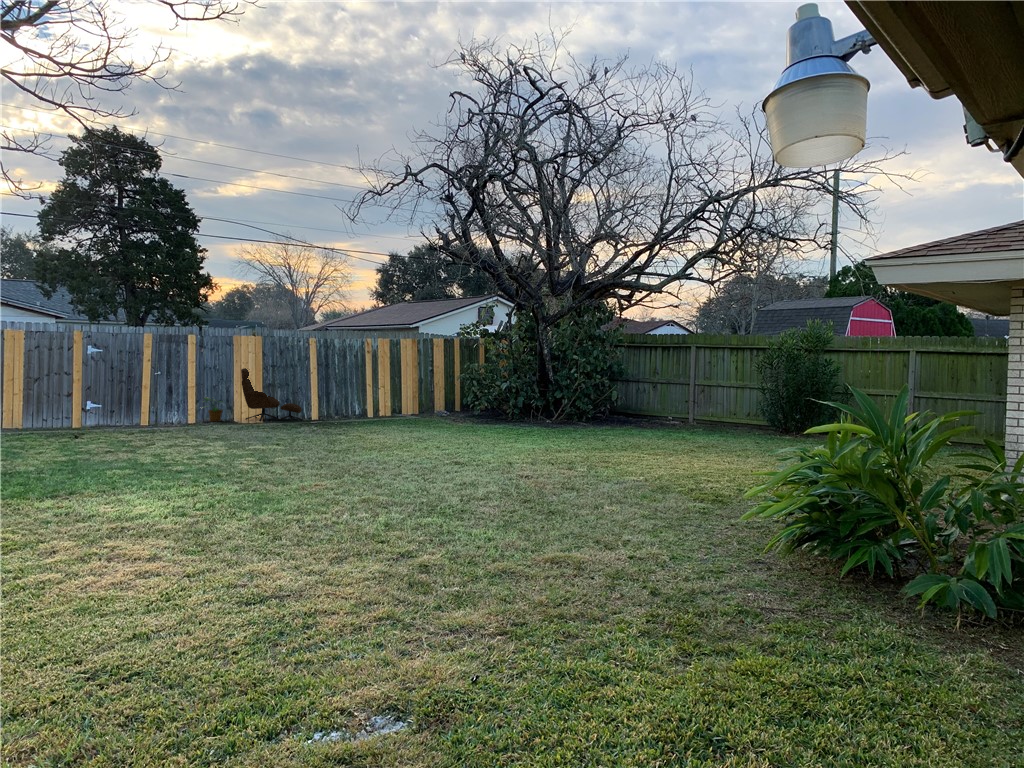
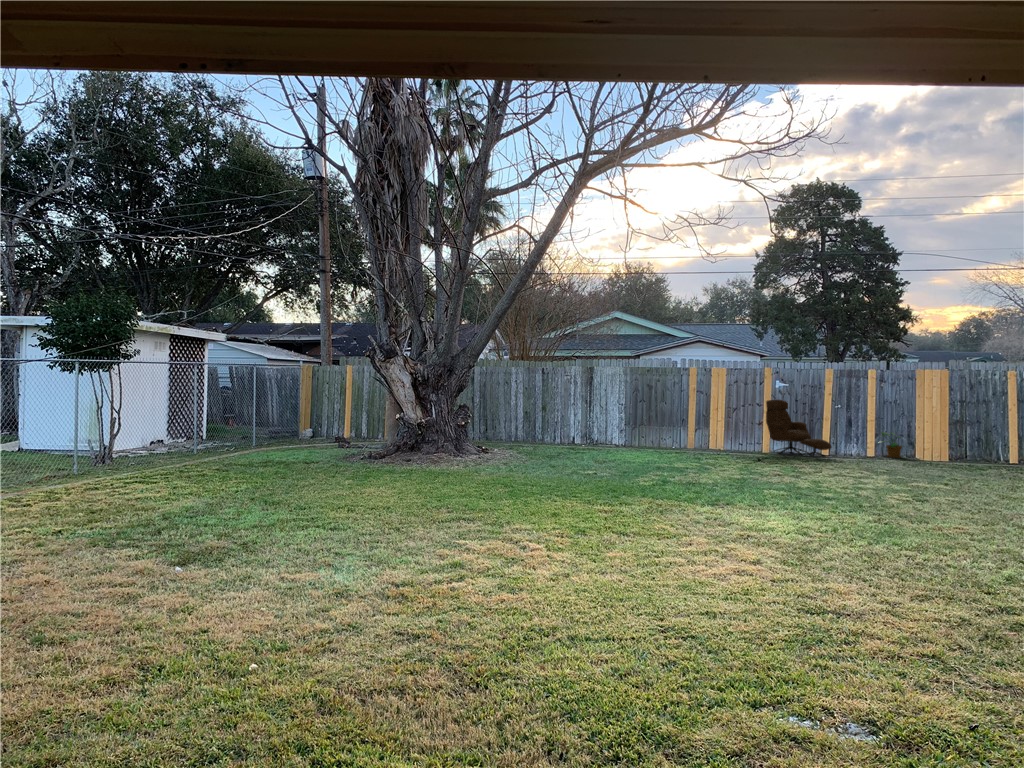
lounge chair: present [241,368,302,421] -> present [766,399,832,457]

